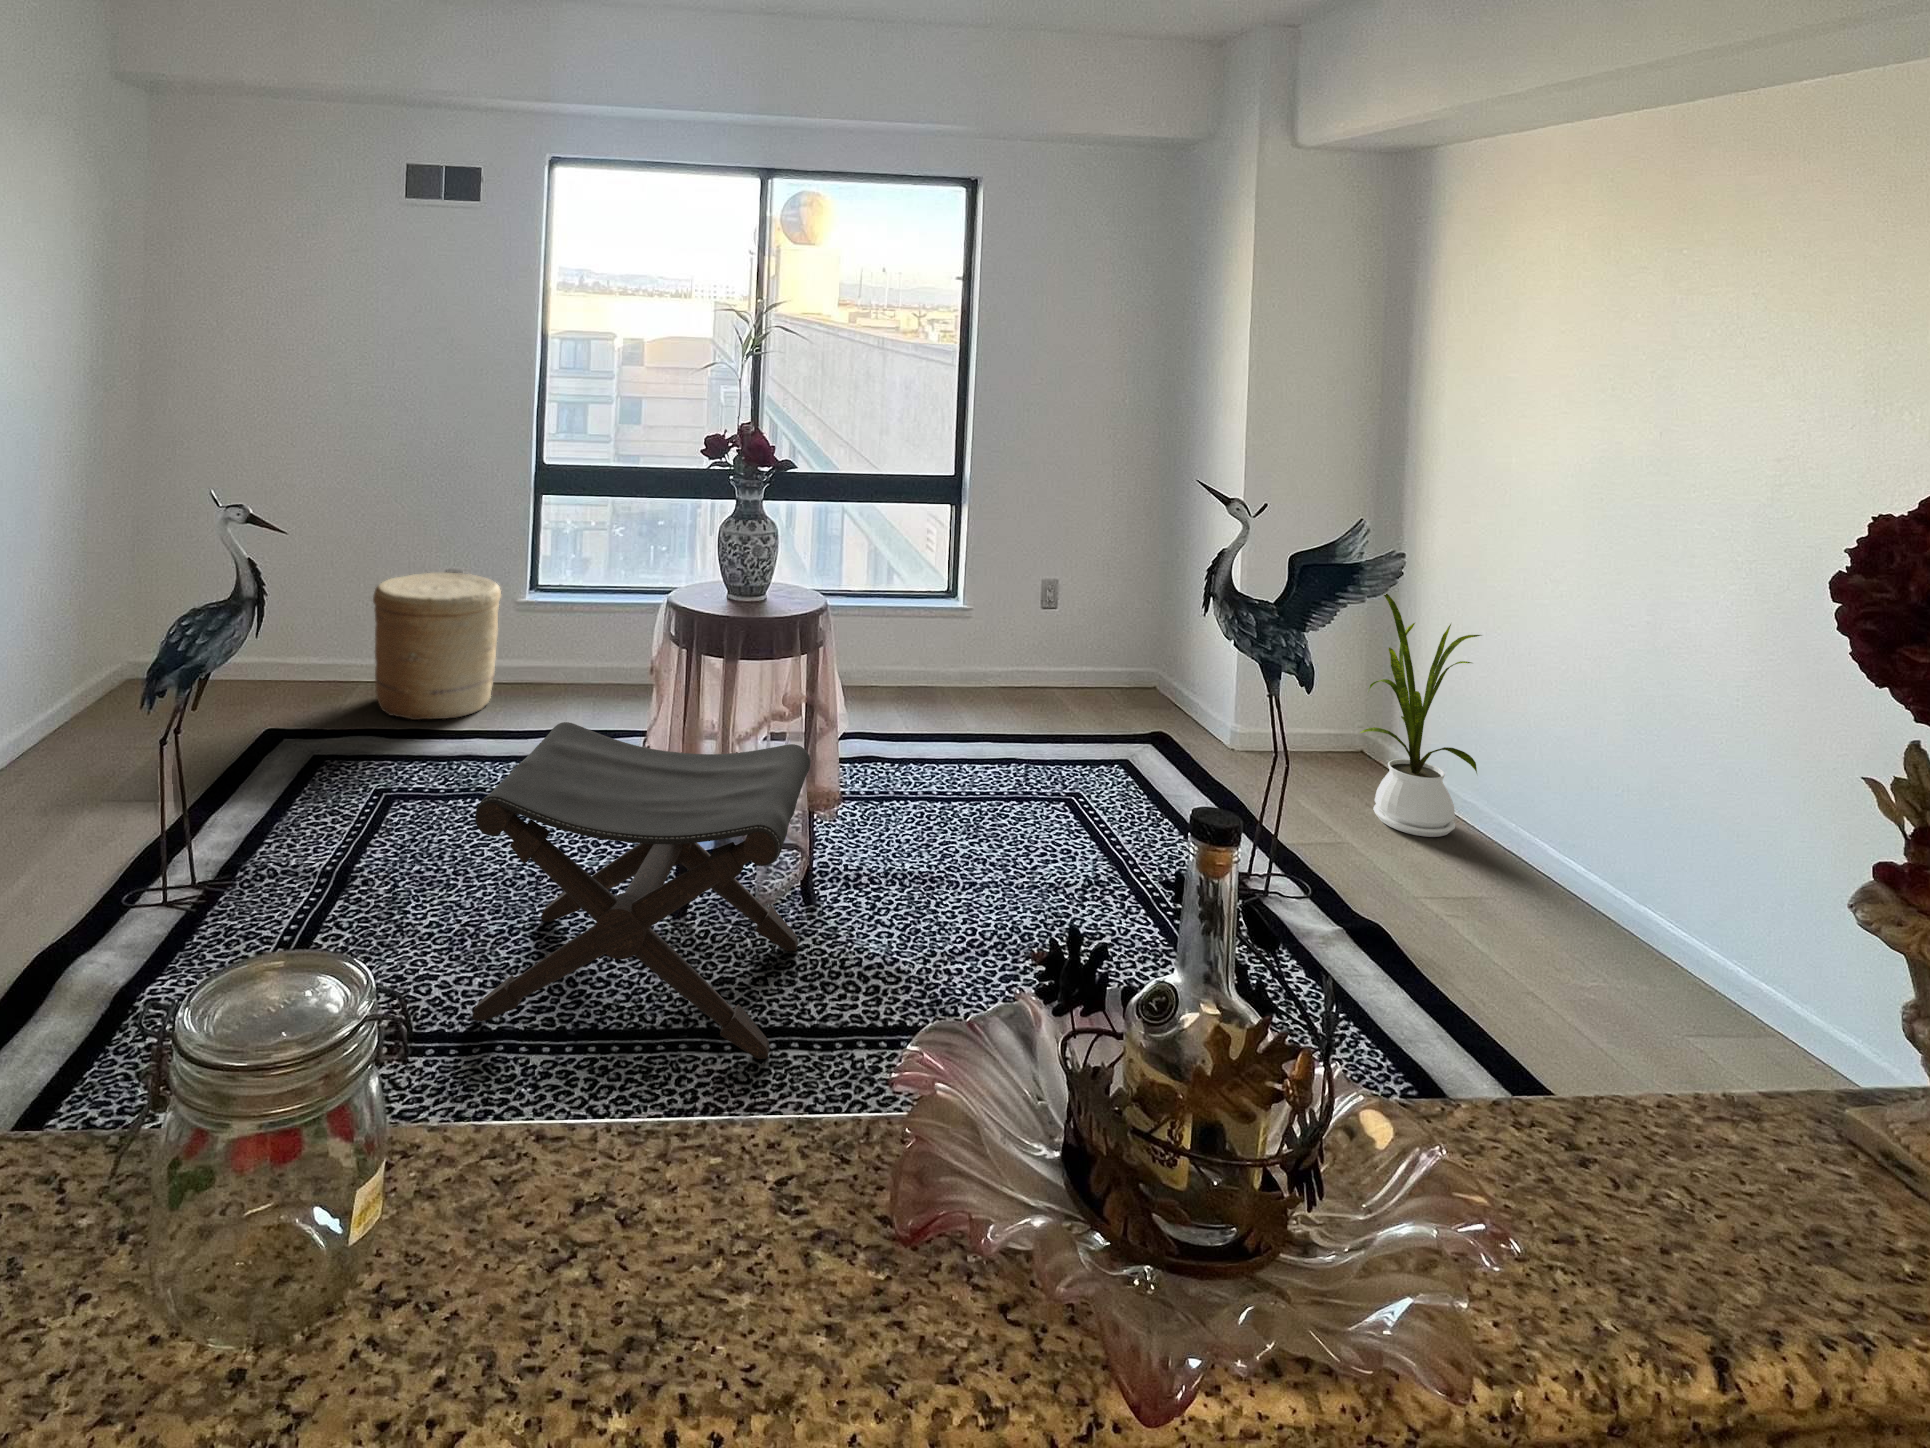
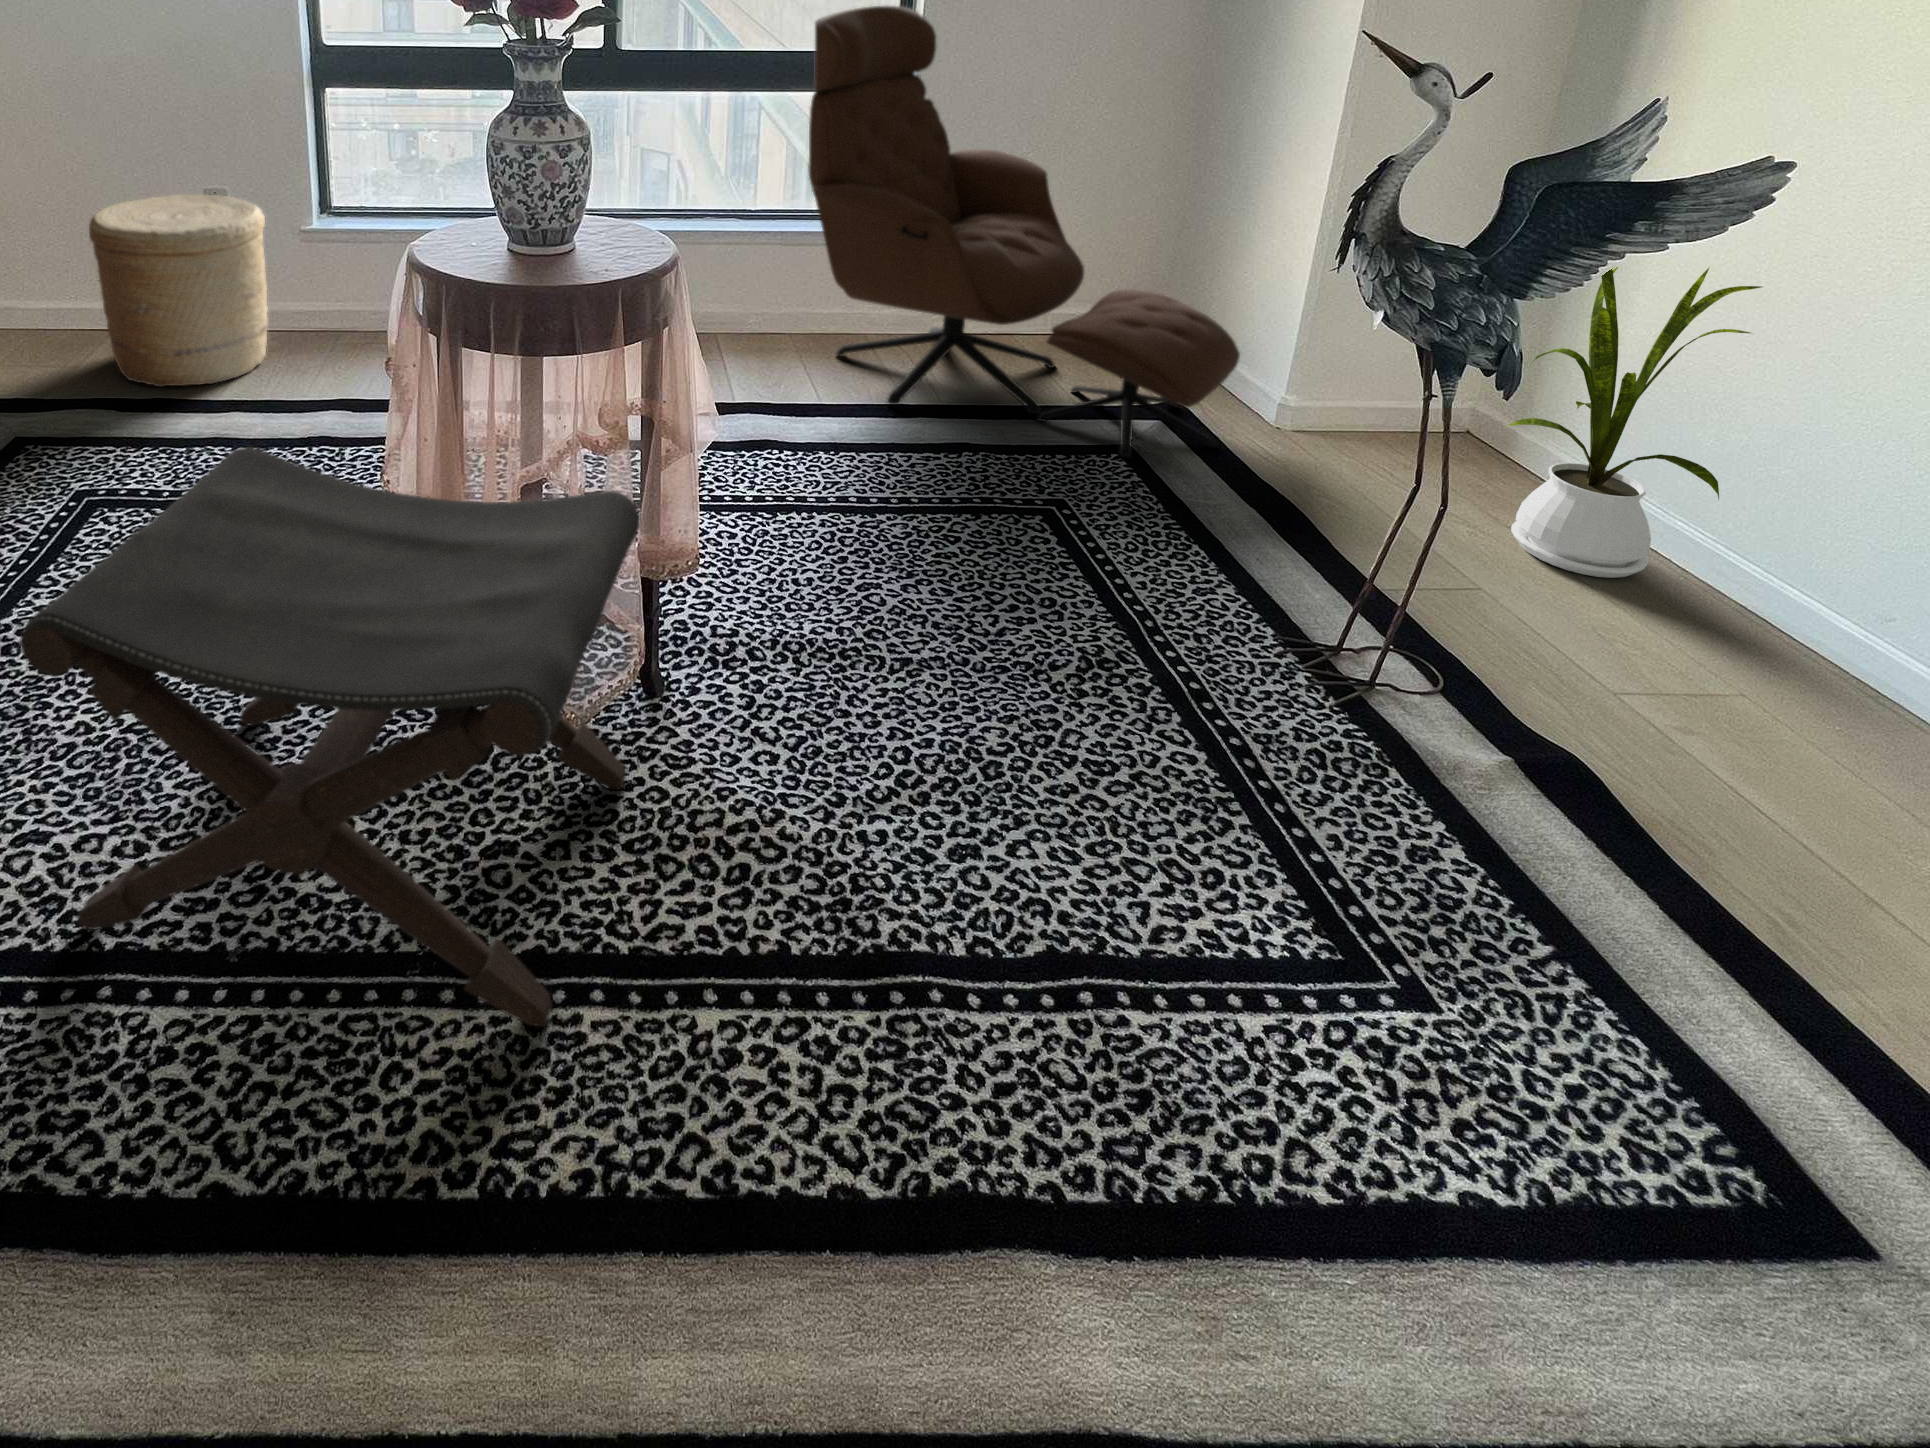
lounge chair: none [896,445,1198,766] -> present [808,5,1240,457]

